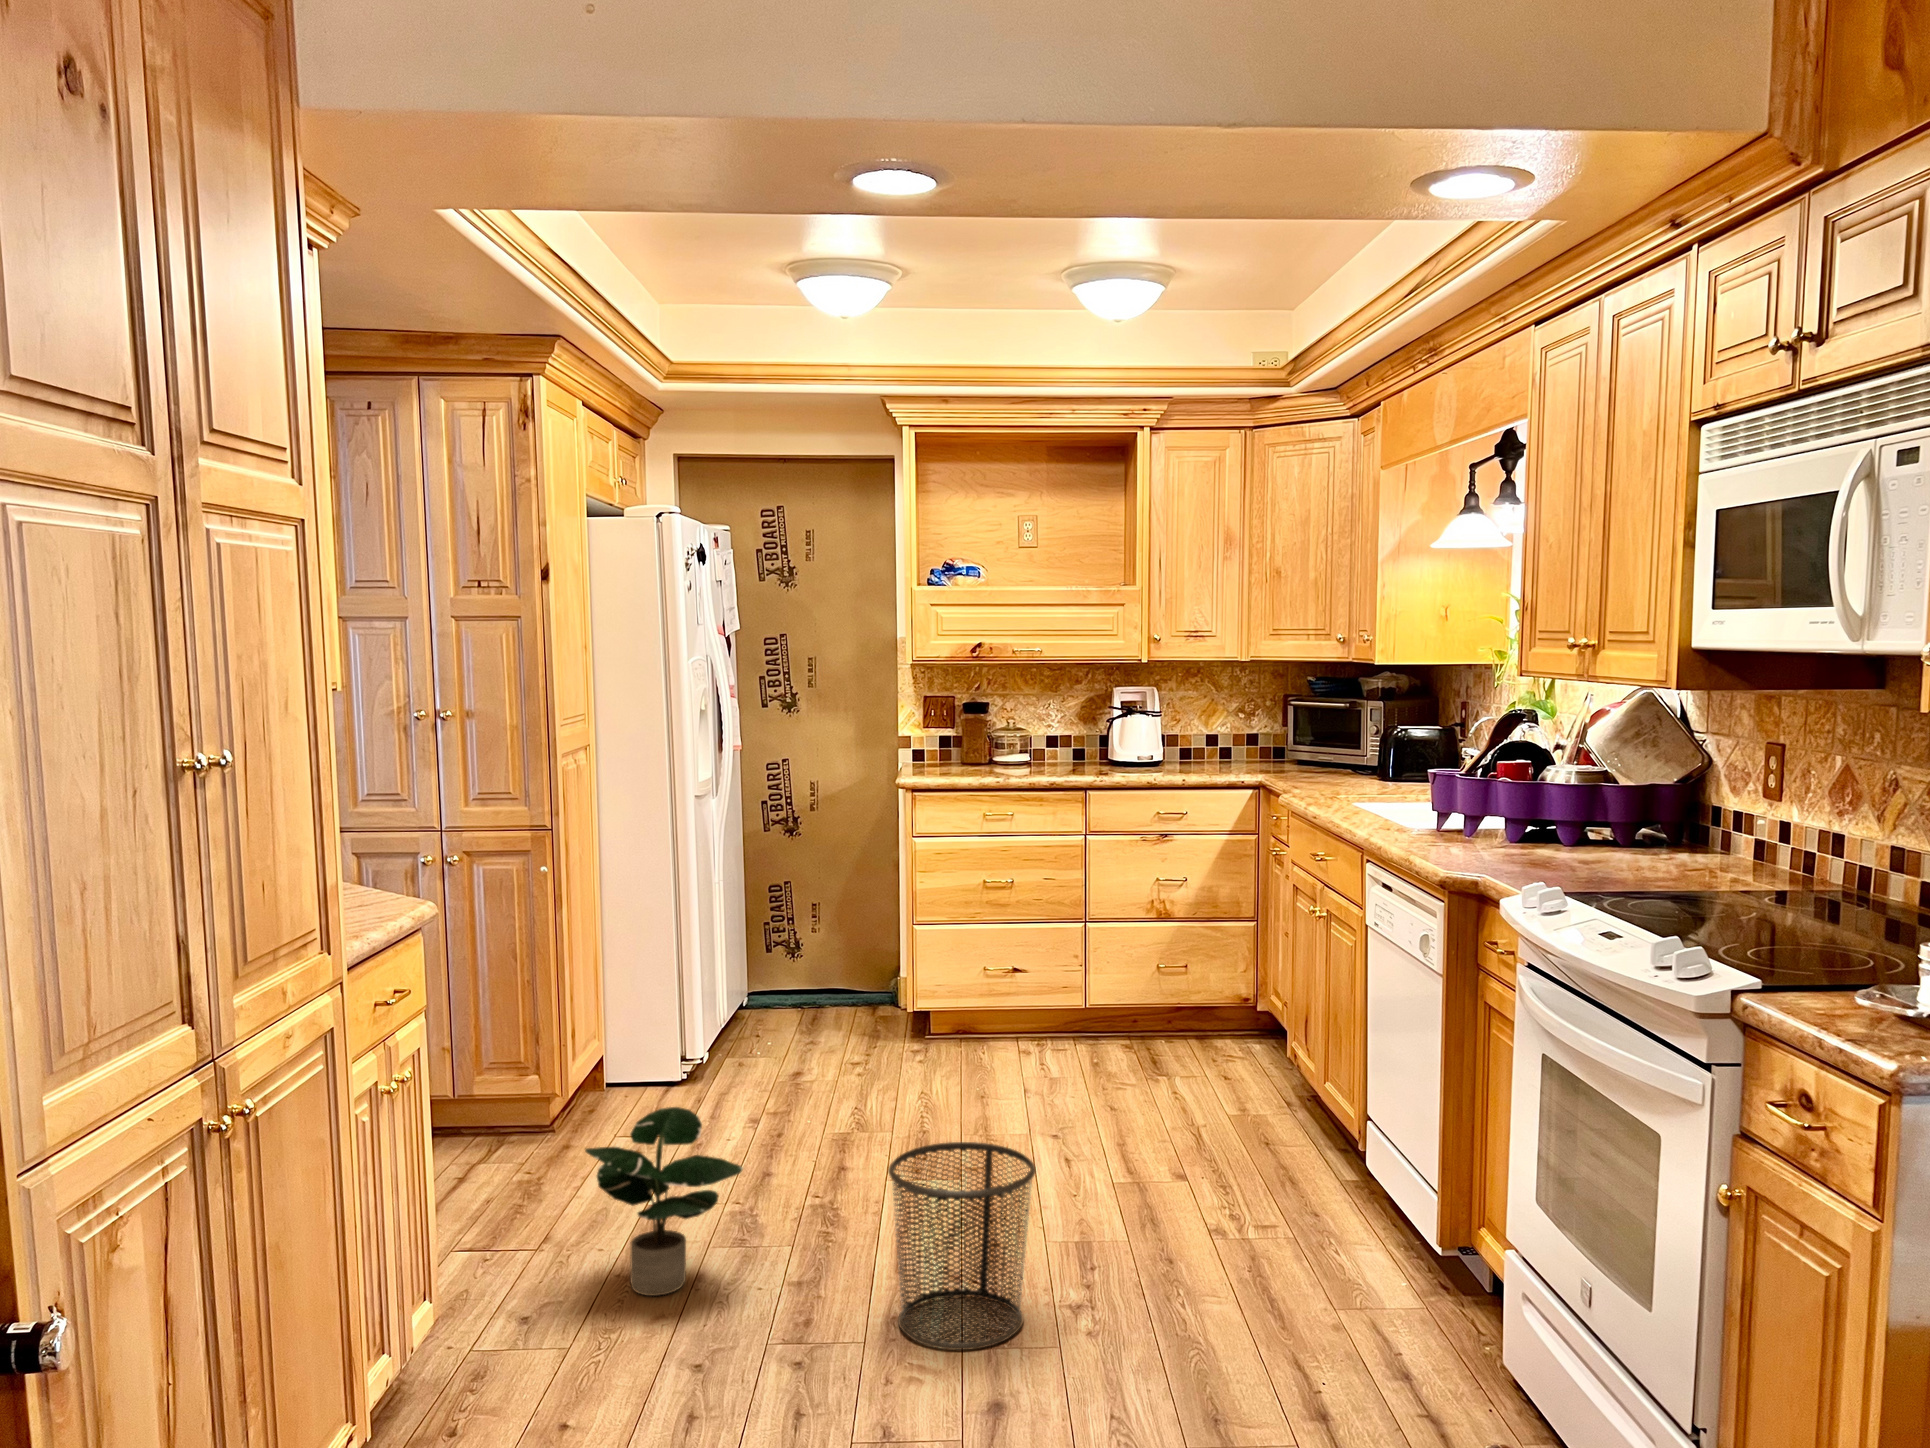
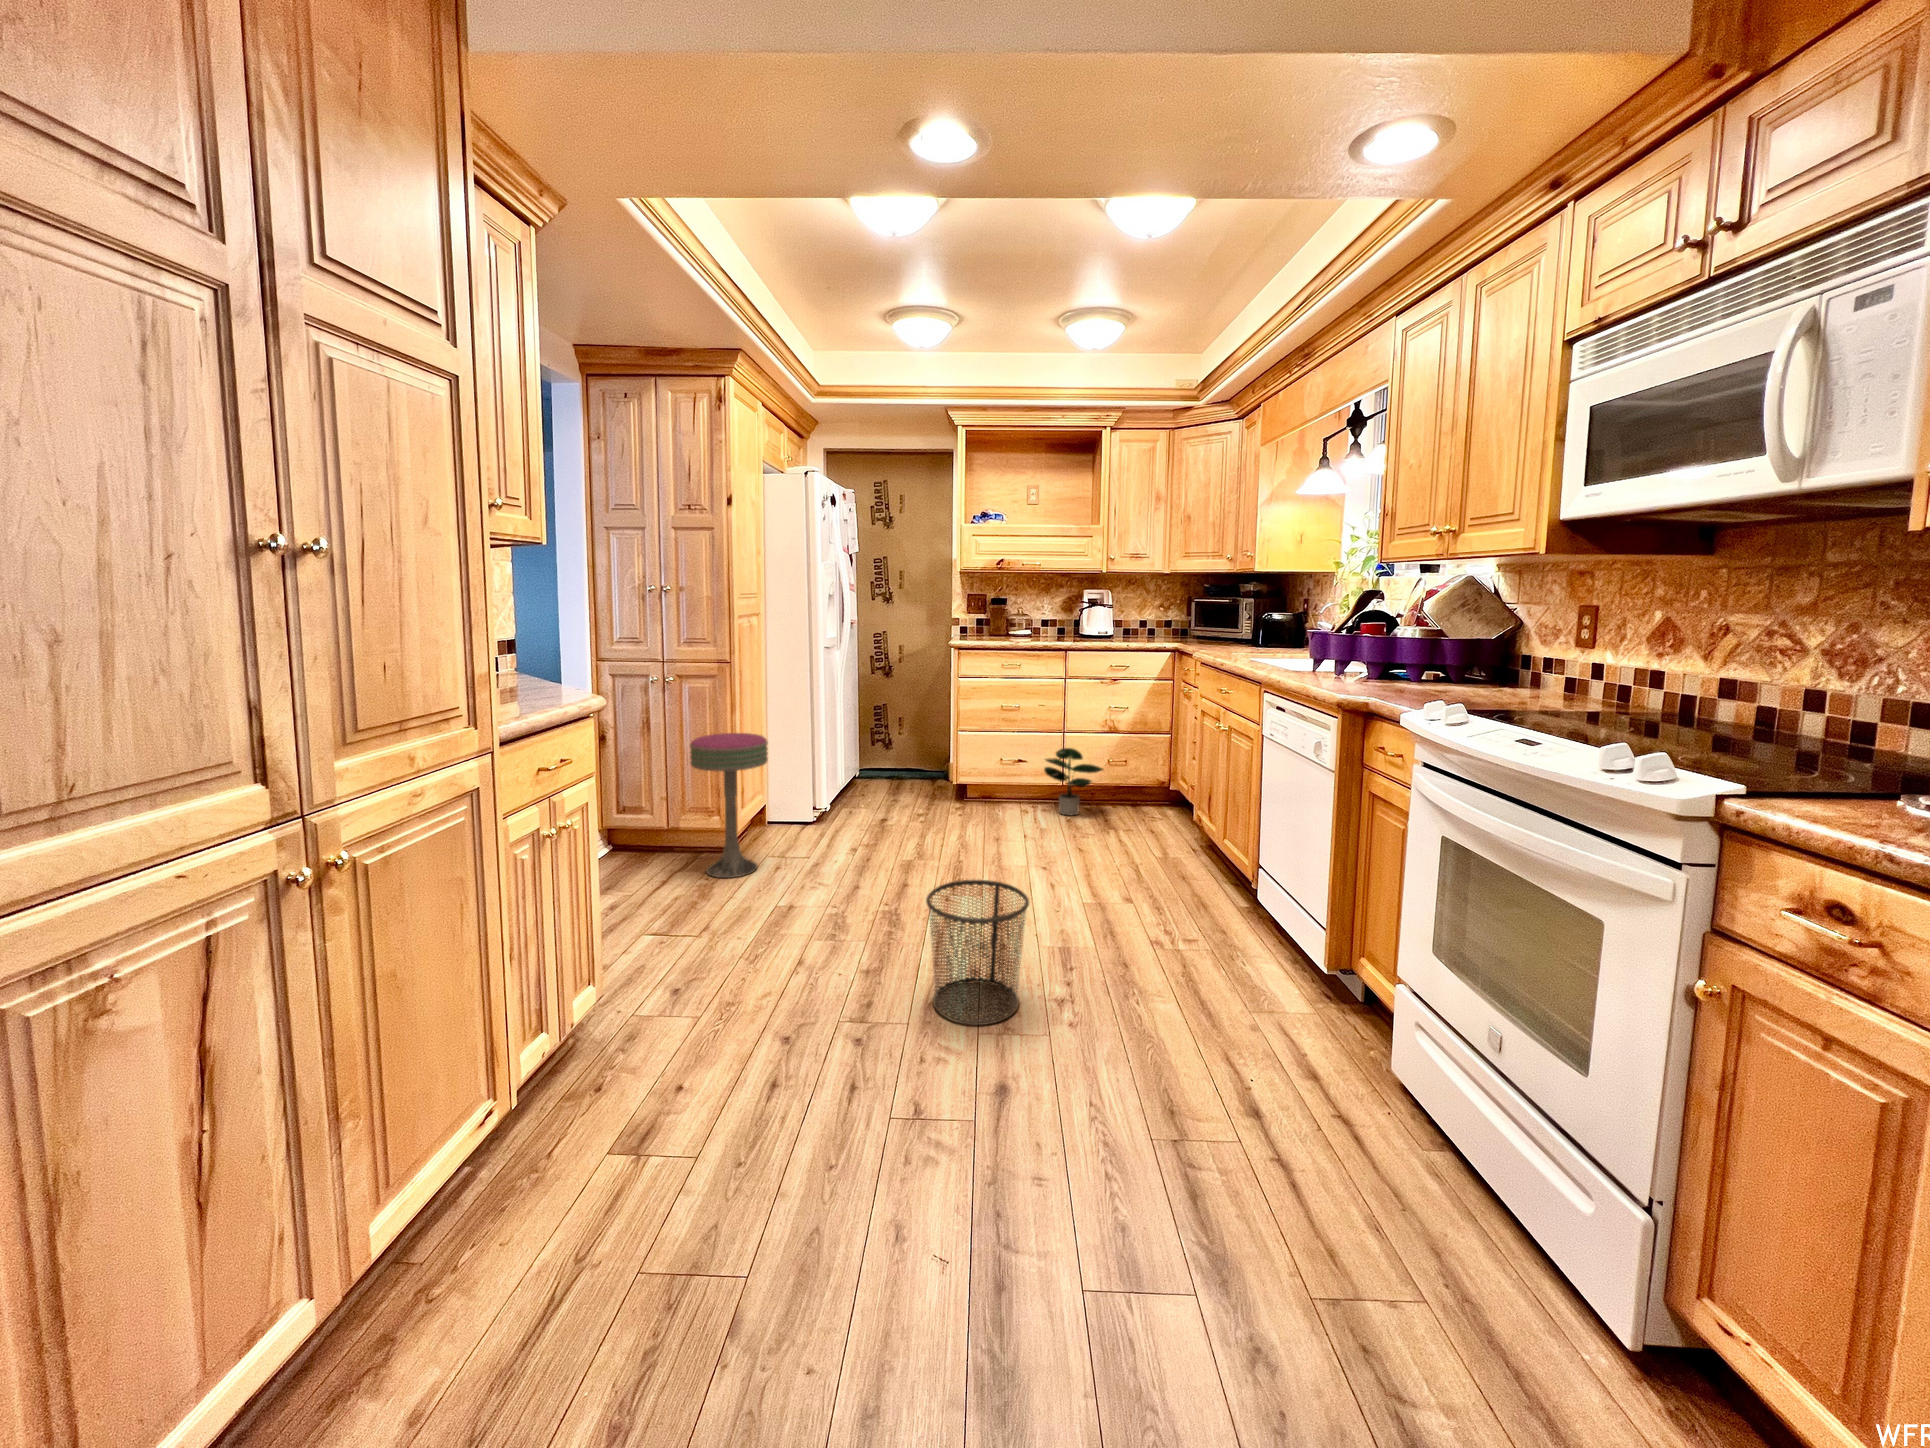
bar stool: none [499,932,621,1166] -> present [690,733,768,878]
potted plant: present [585,1107,743,1296] -> present [1044,748,1103,816]

